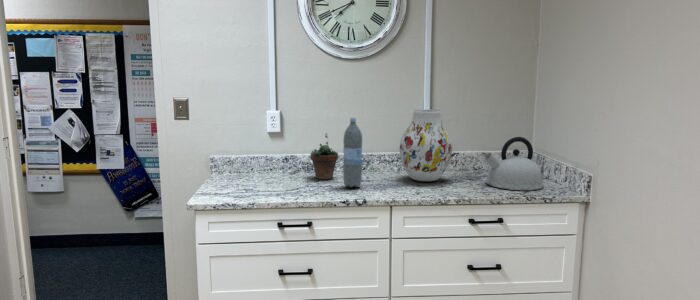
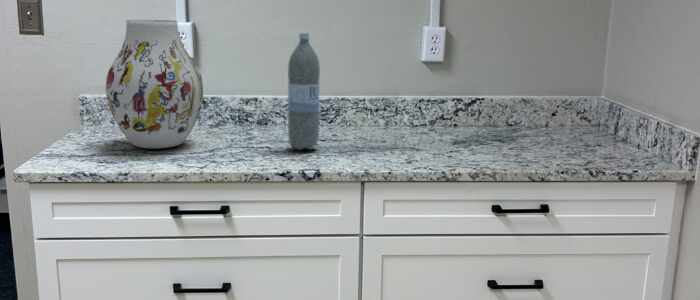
vase: present [400,110,452,181] -> present [106,20,203,149]
succulent plant: present [311,133,338,179] -> none [240,60,285,136]
kettle: present [484,137,544,190] -> none [522,71,619,160]

